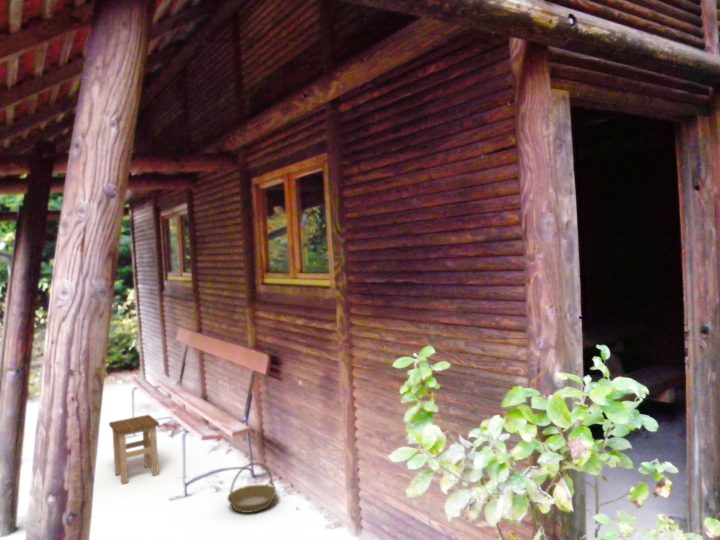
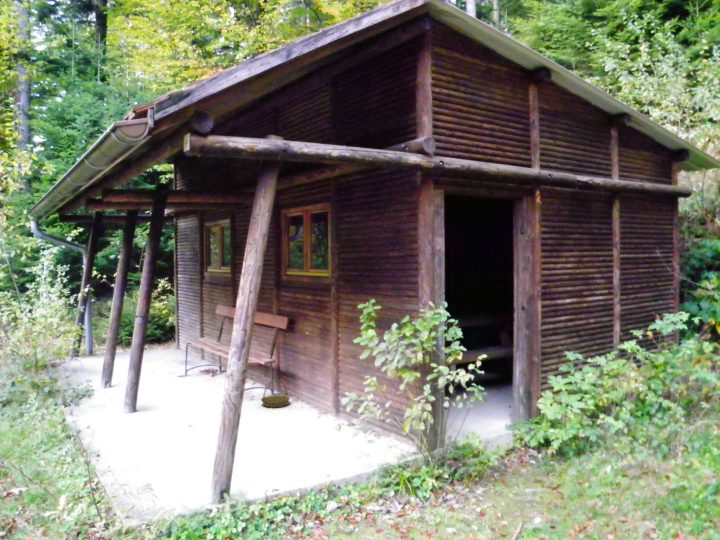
stool: present [109,415,159,484] -> none [181,357,214,396]

